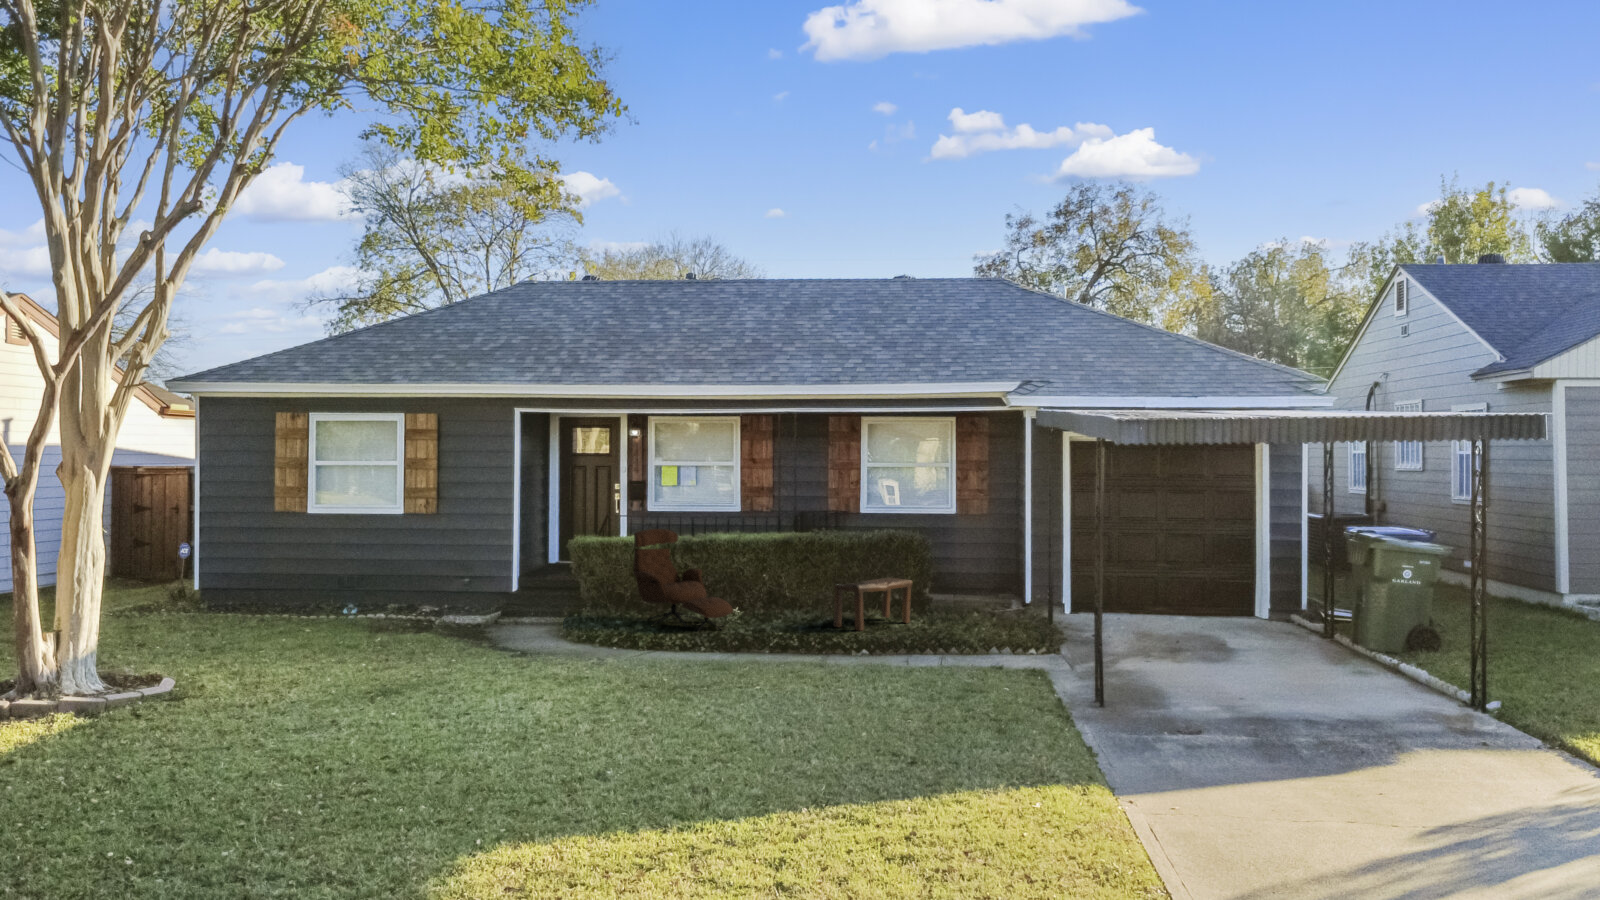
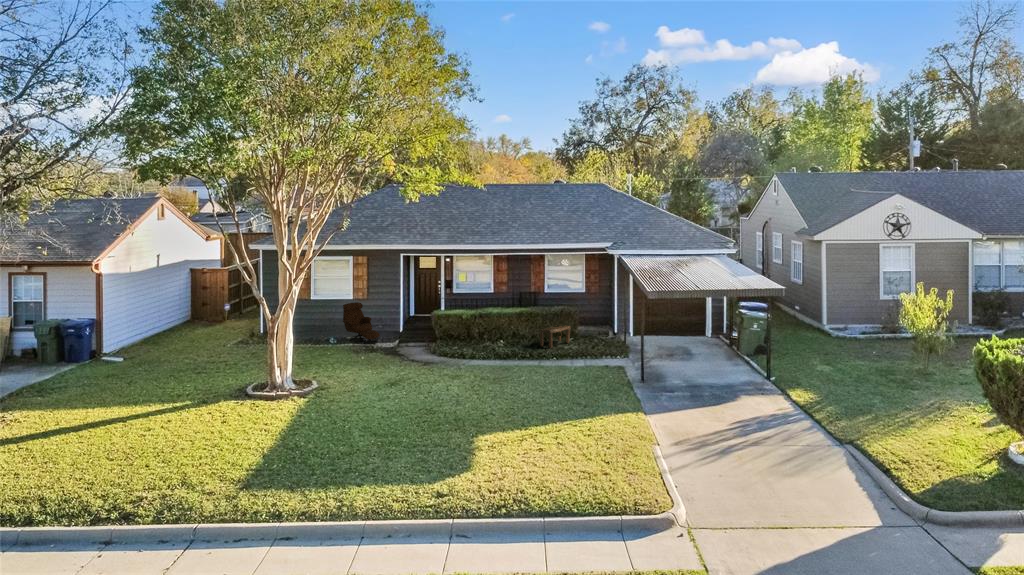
lounge chair: present [633,529,733,631] -> present [343,302,380,344]

